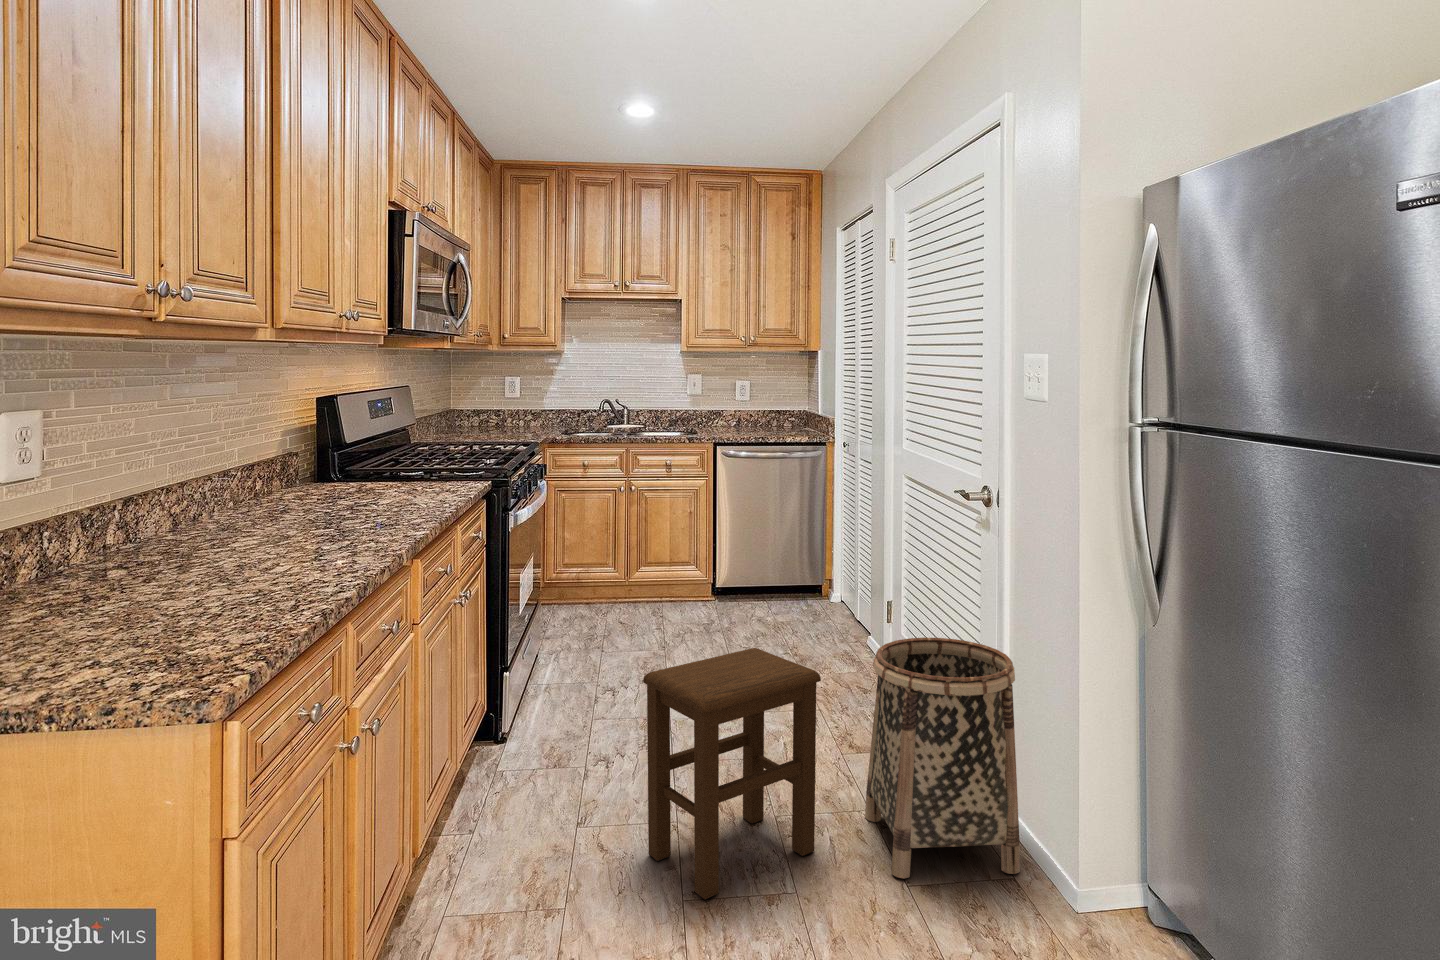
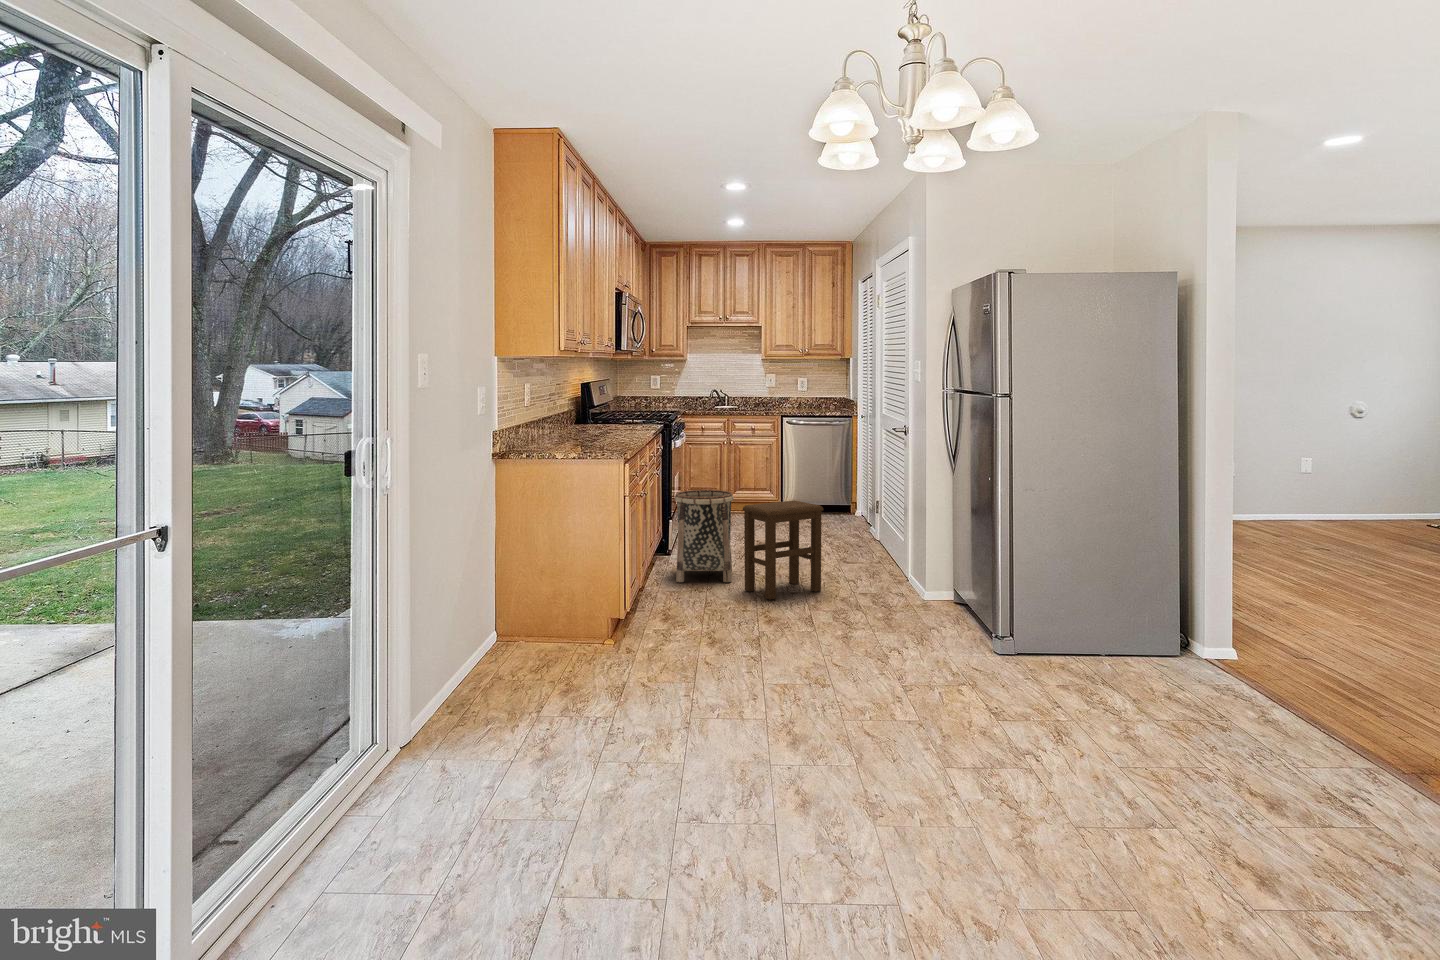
basket: present [865,638,1020,879] -> present [675,490,734,582]

